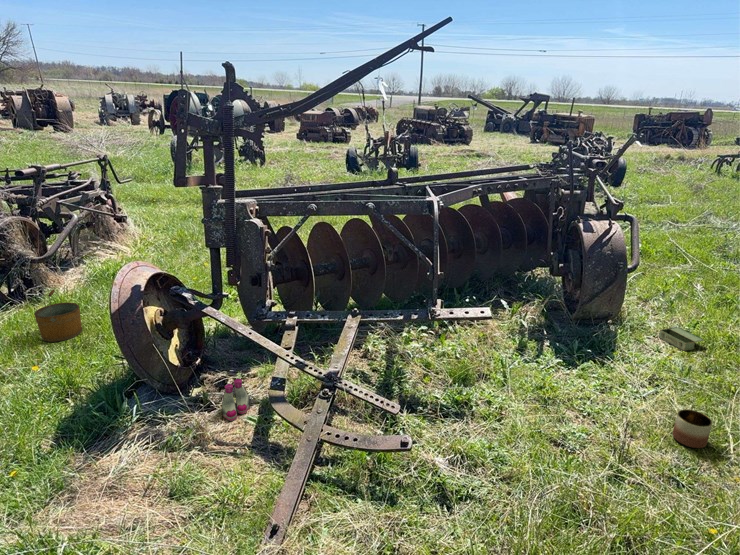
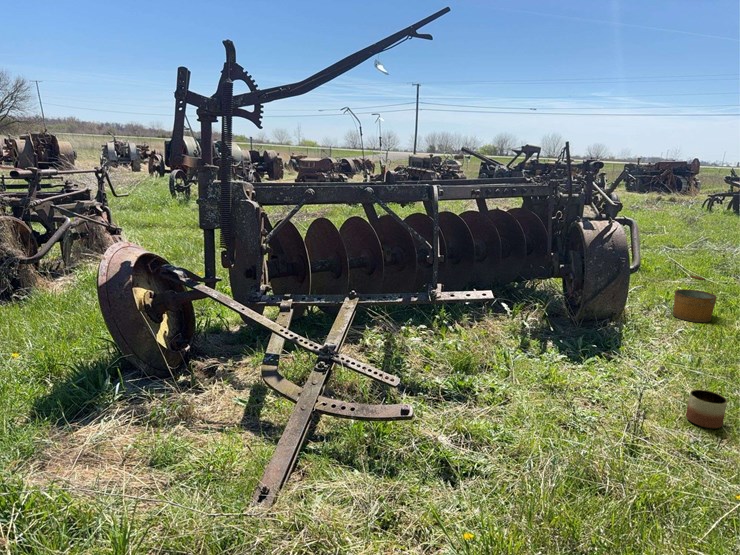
bucket: present [34,289,83,342] -> present [673,276,717,322]
toolbox: present [659,327,704,351] -> none [664,327,711,348]
boots: present [222,379,249,421] -> none [210,360,240,403]

